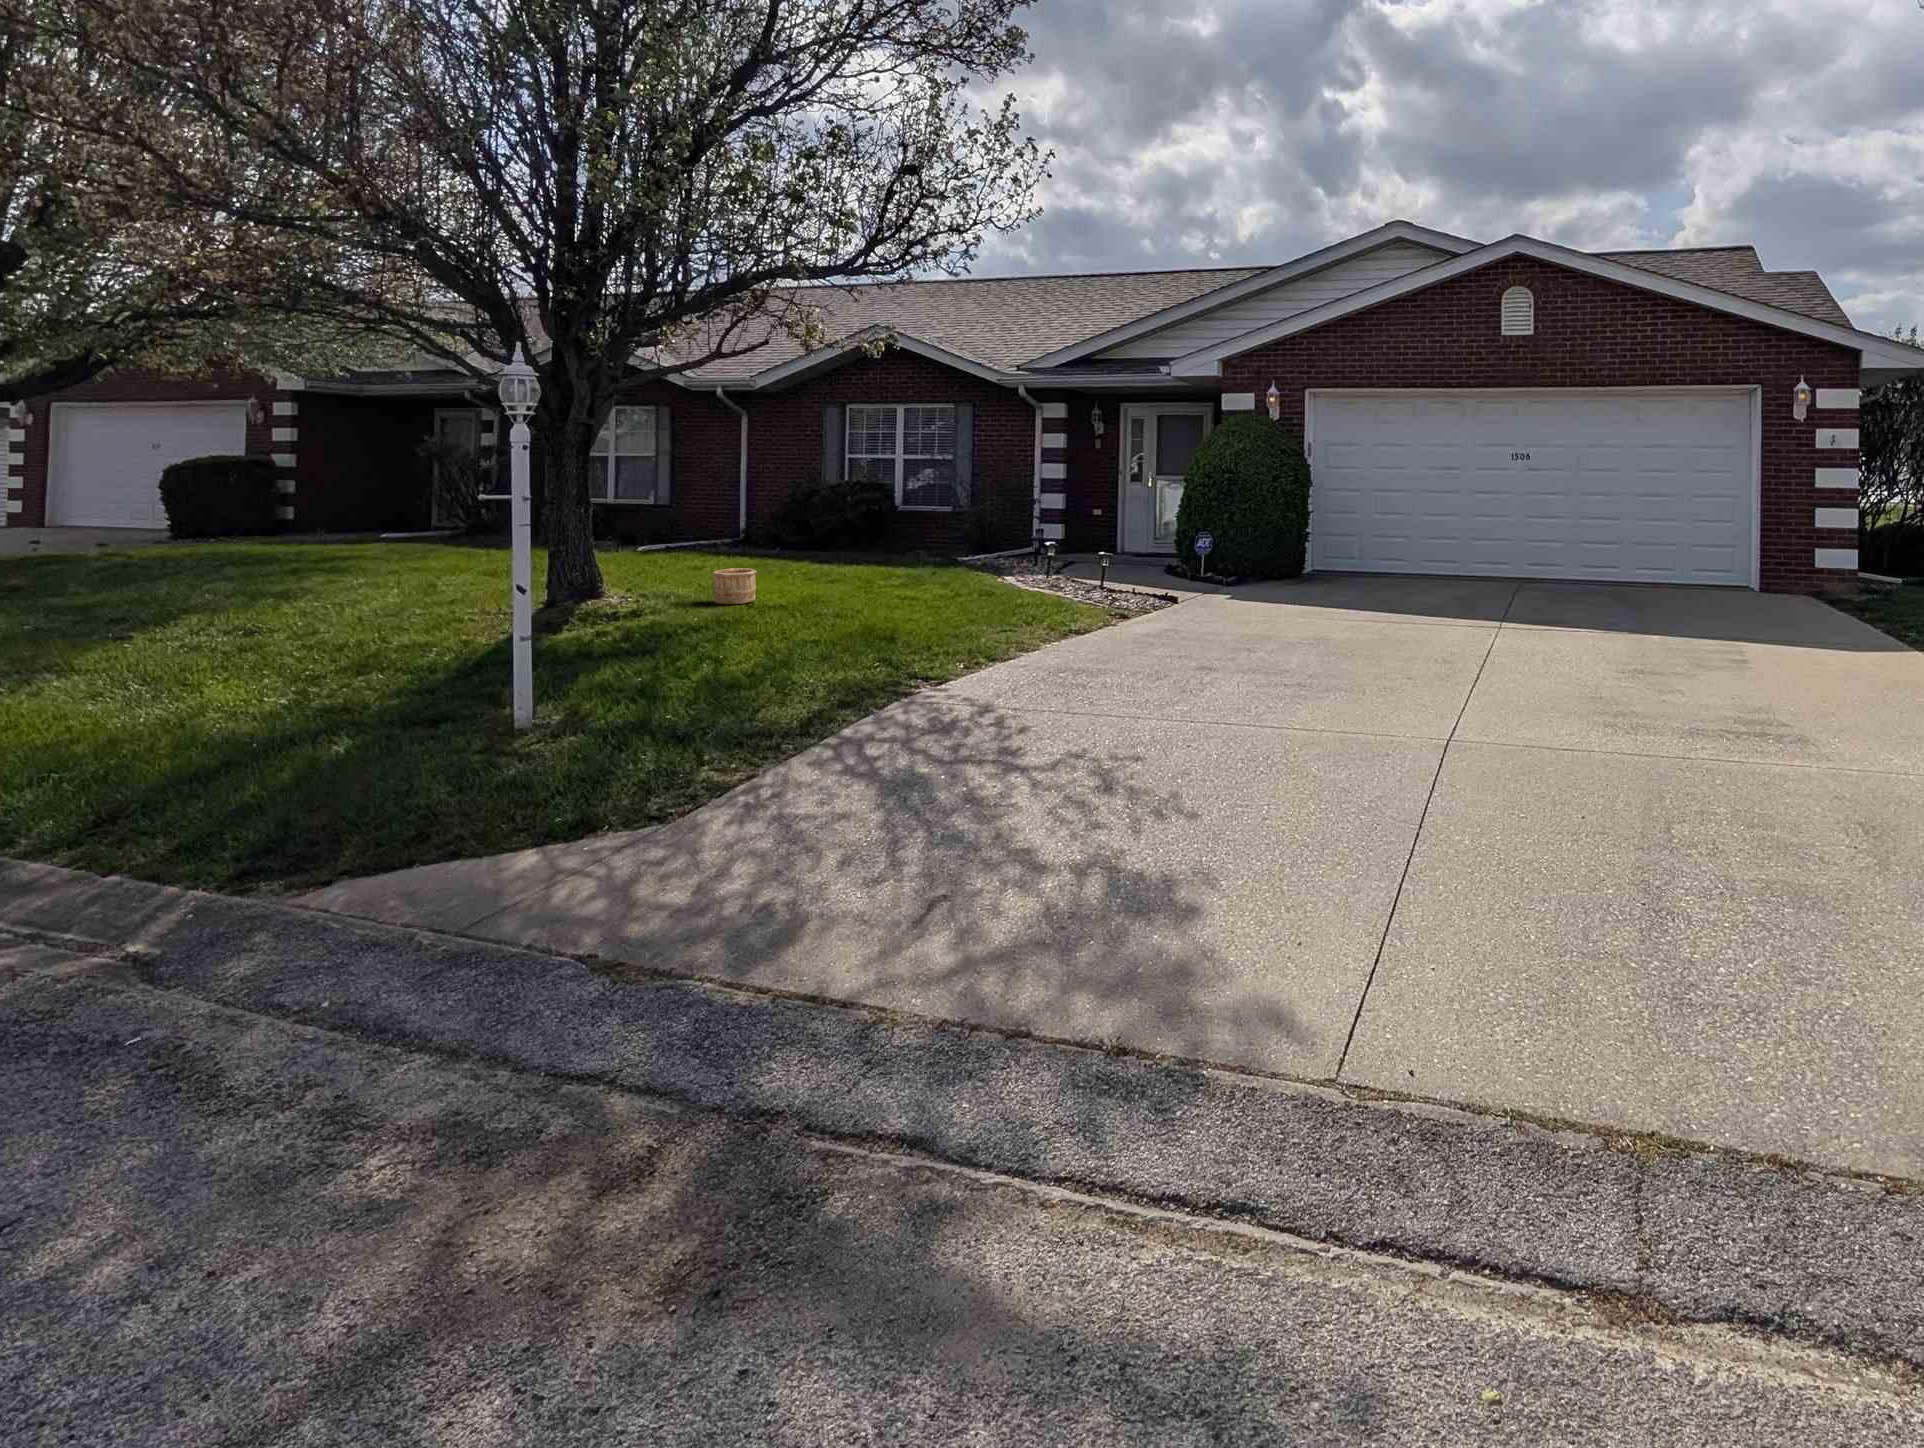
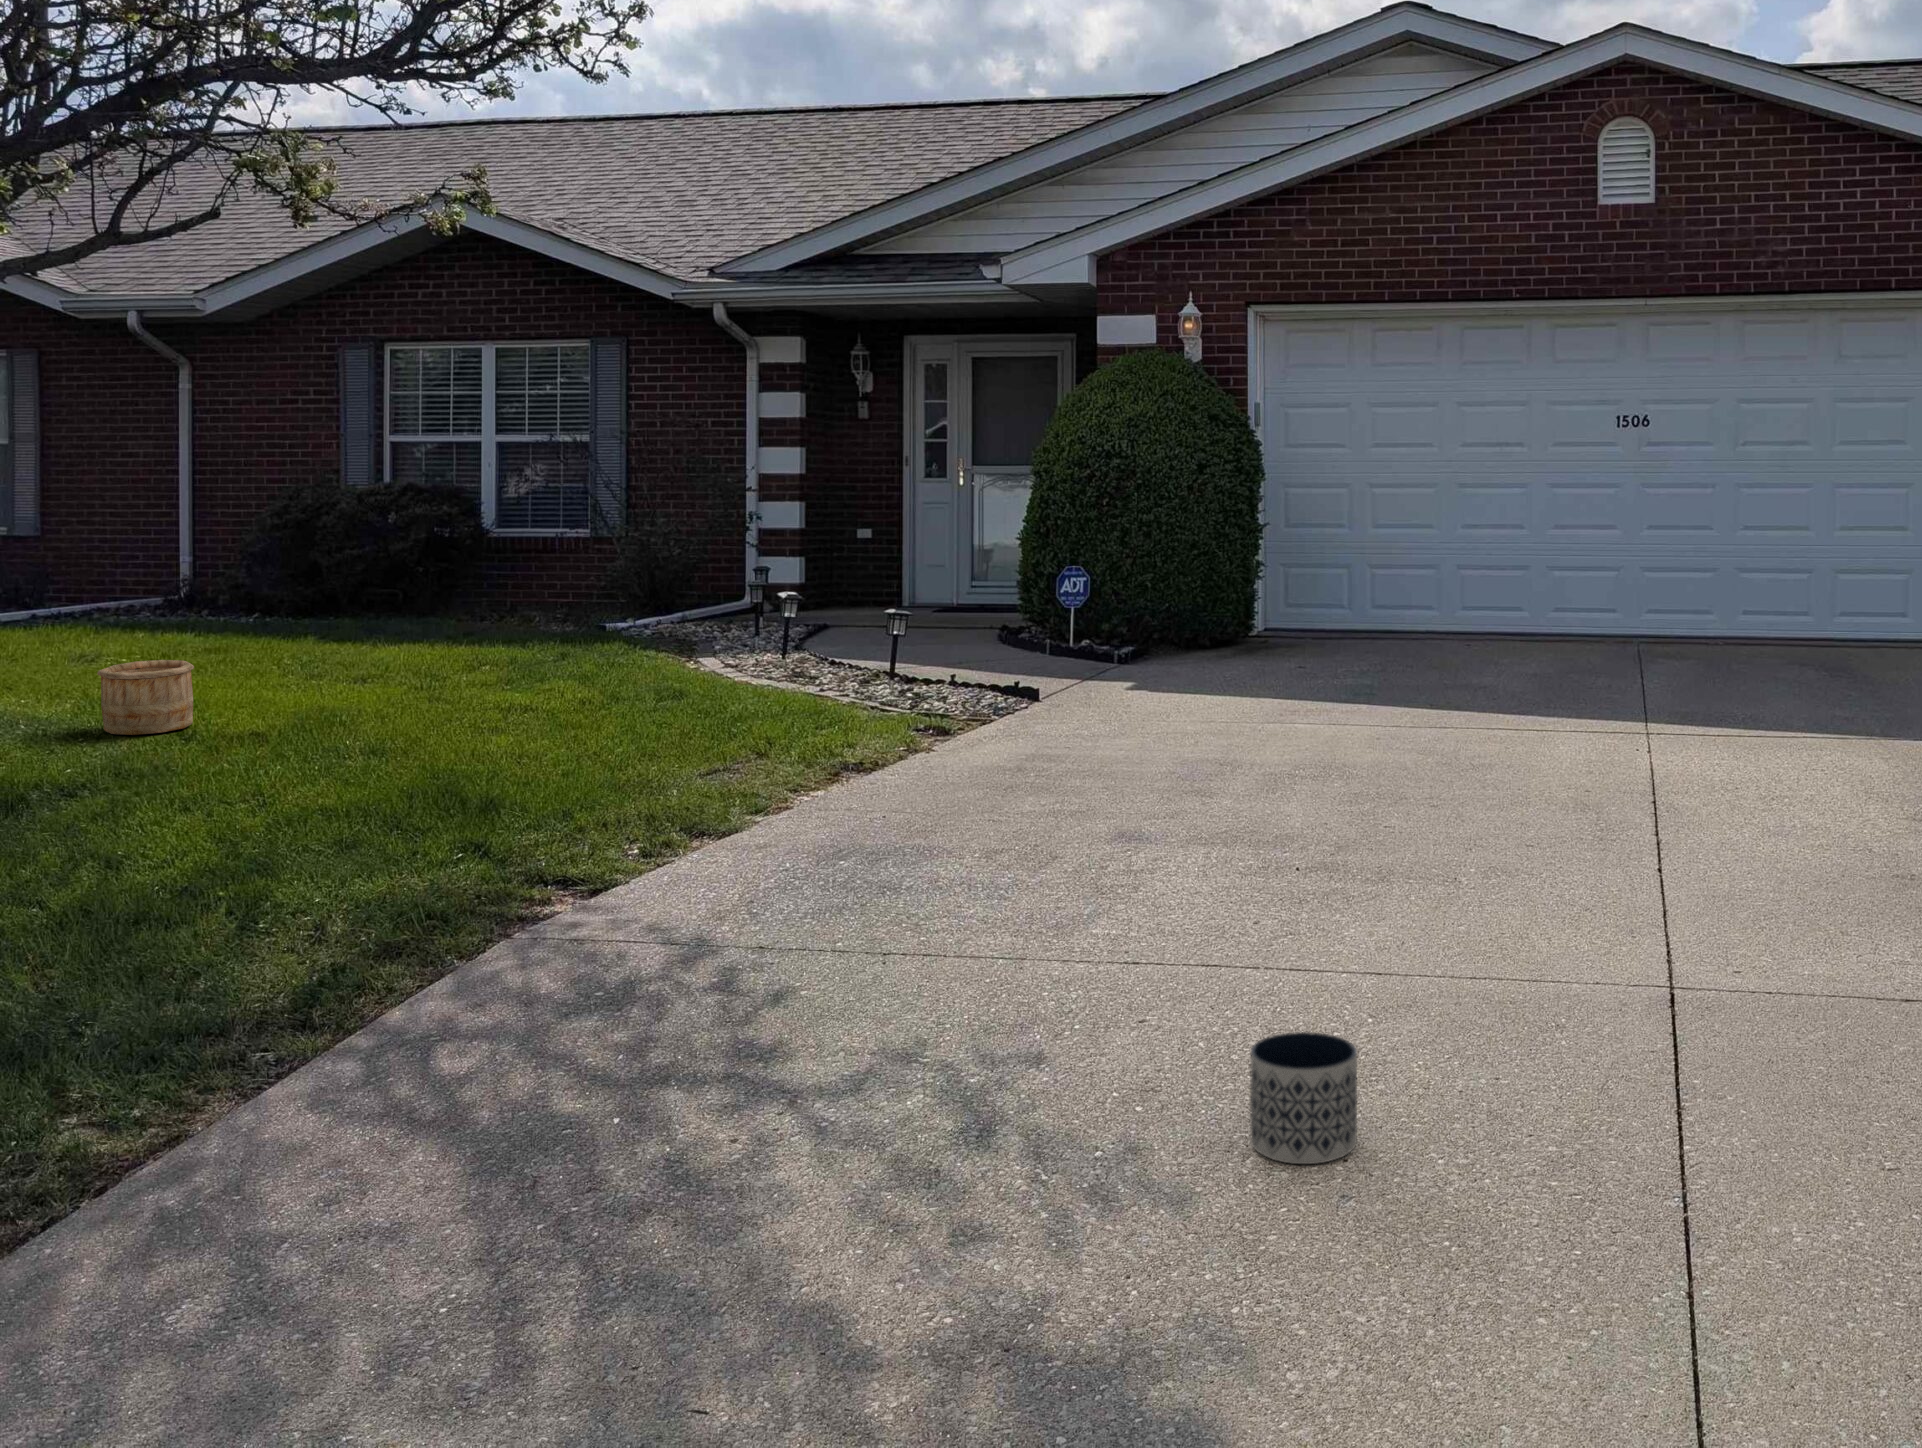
planter: none [1218,735,1265,790] -> present [1250,1032,1357,1164]

